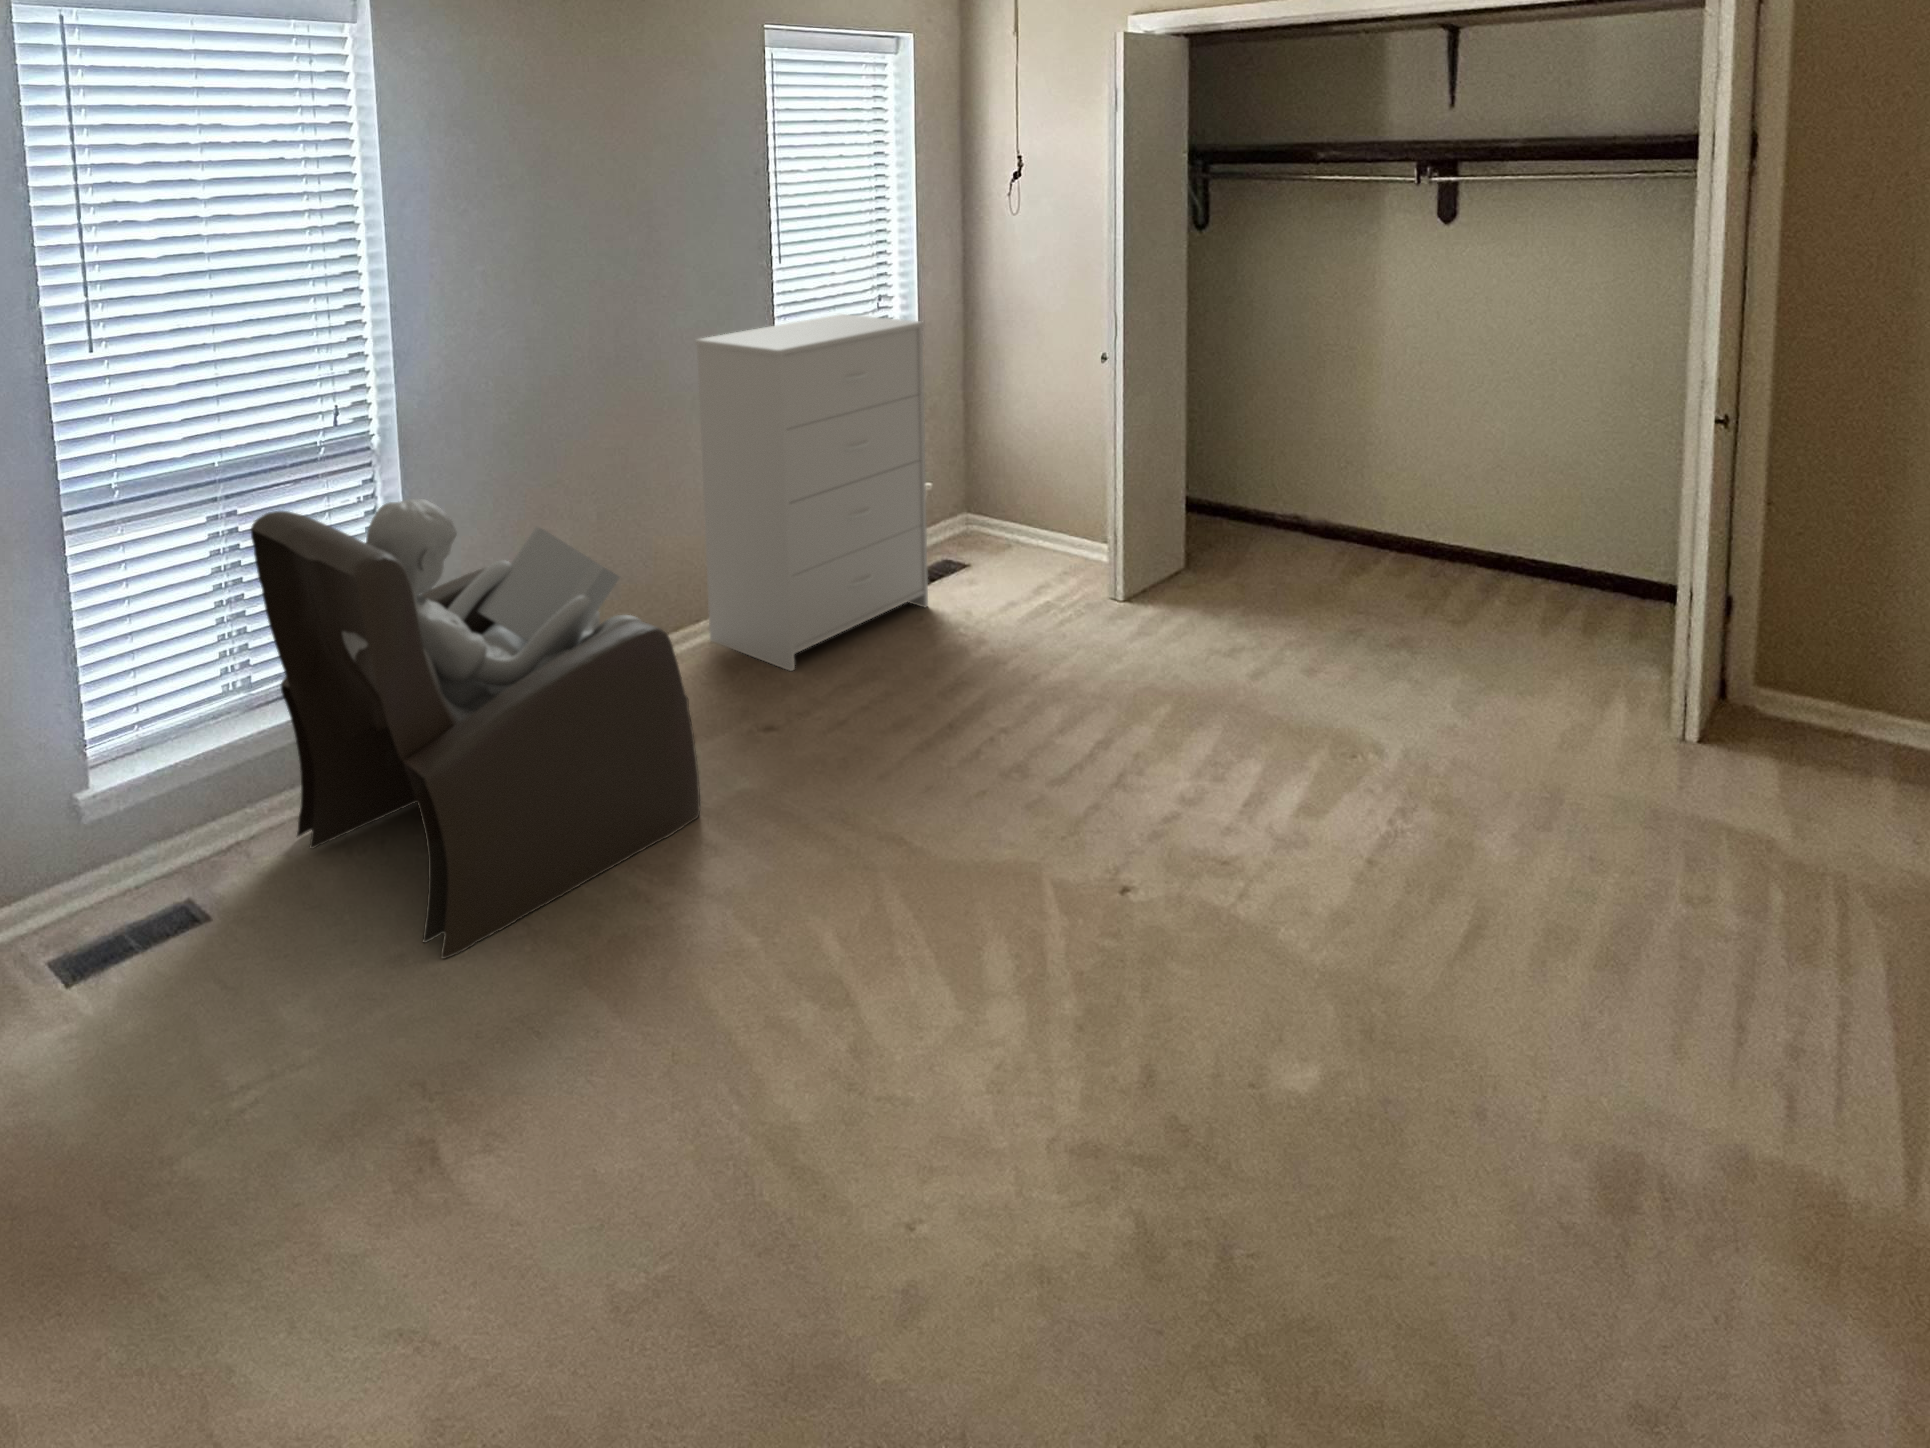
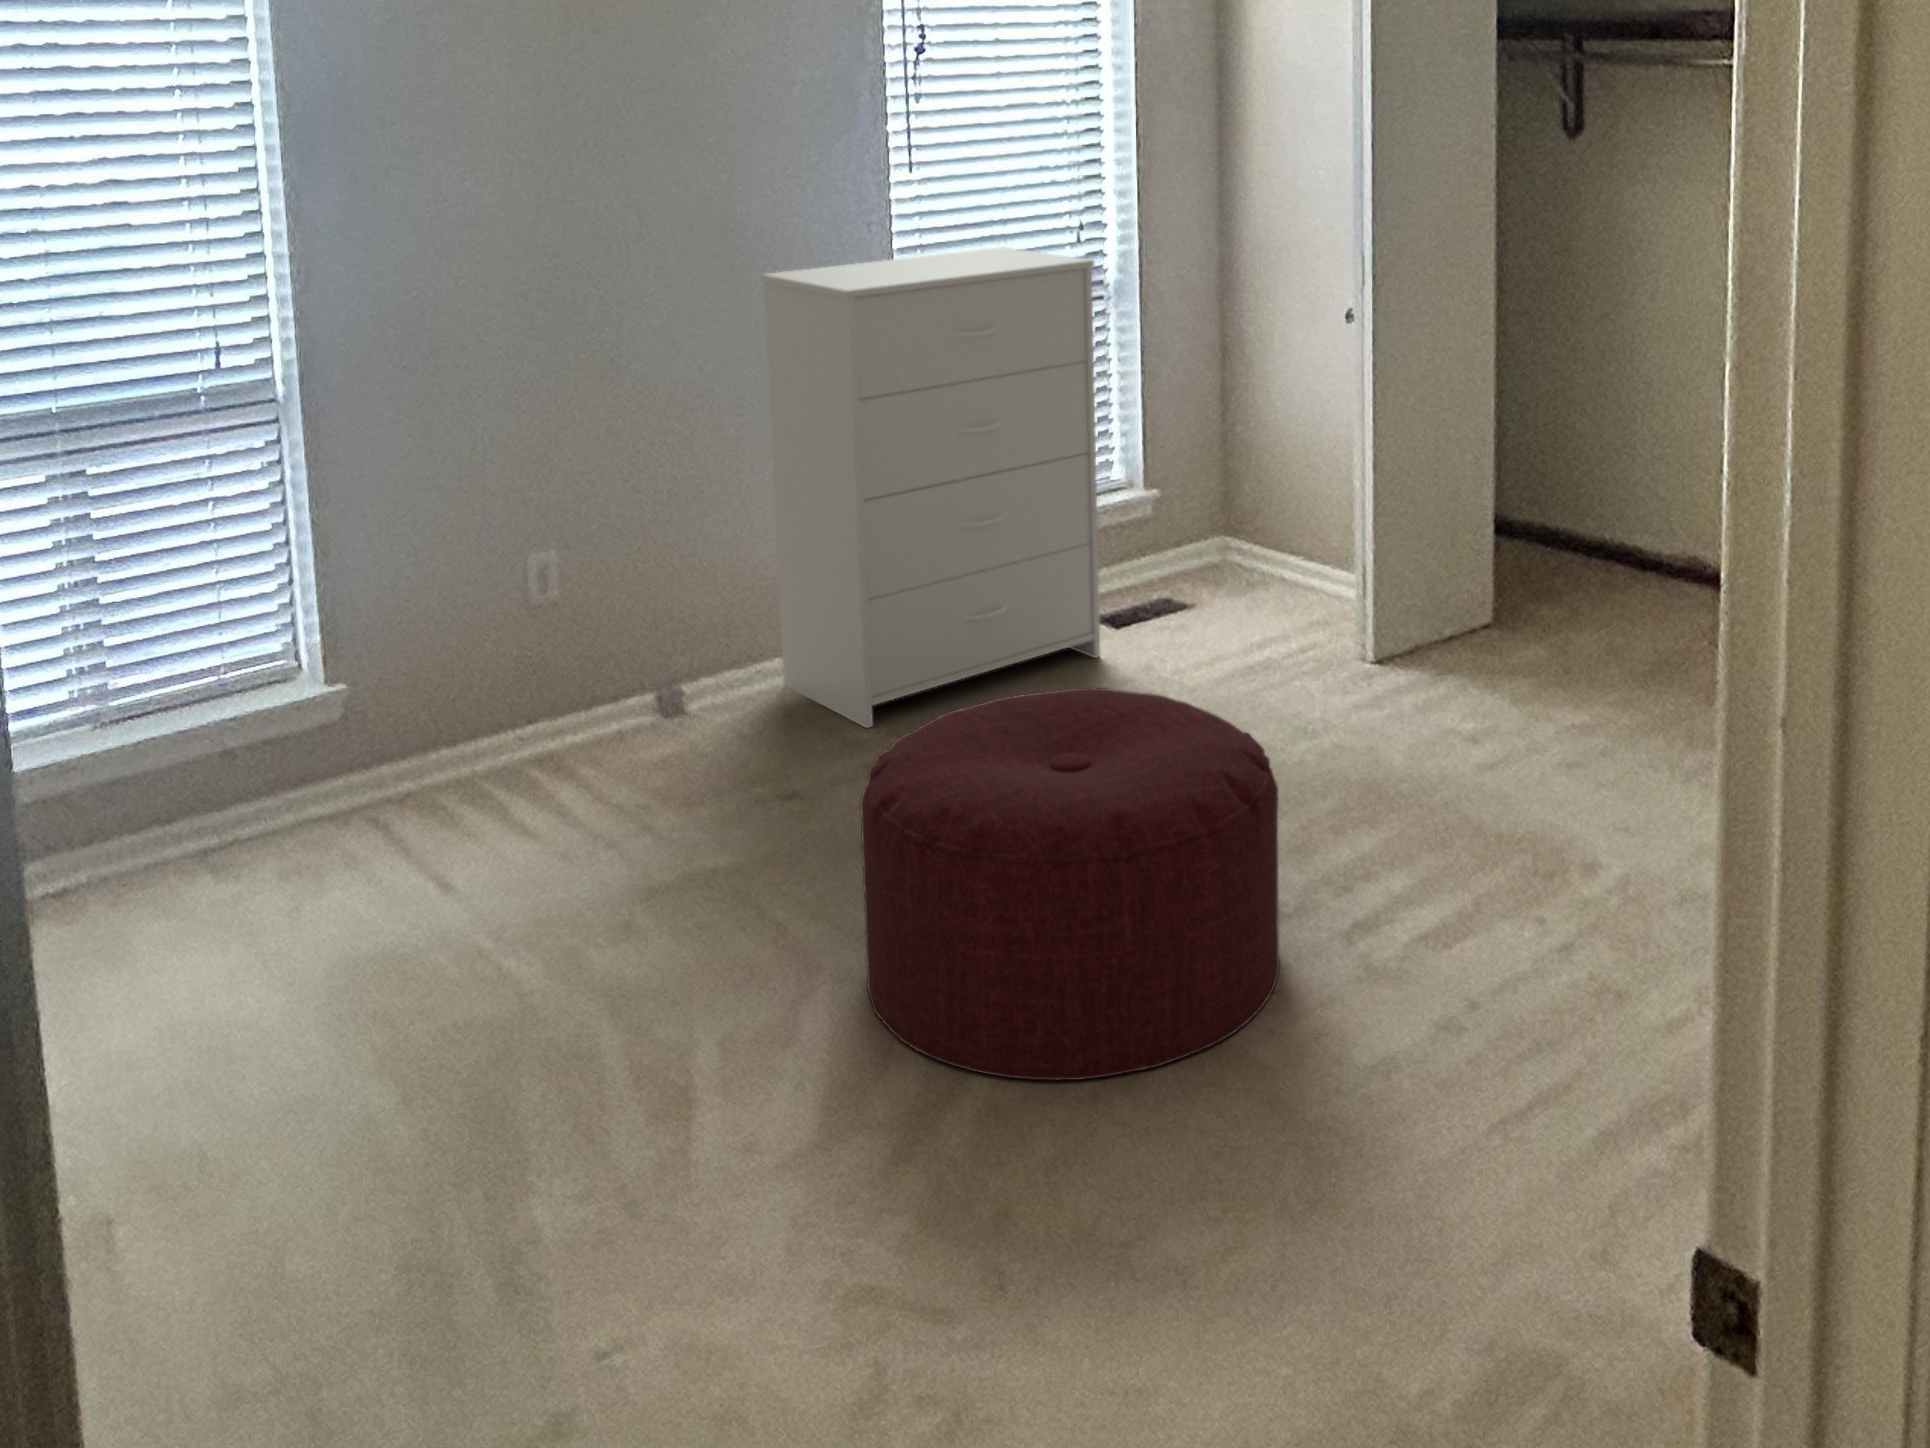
armchair: present [251,499,700,959] -> none [63,461,647,1030]
ottoman: none [904,641,1222,954] -> present [860,688,1280,1080]

